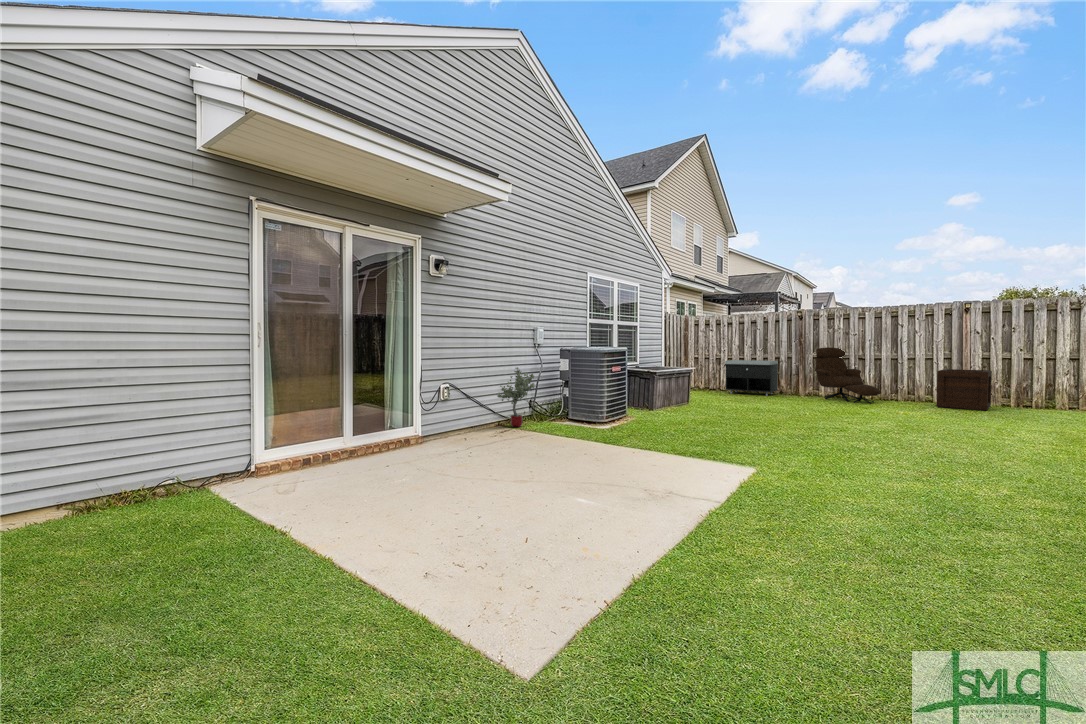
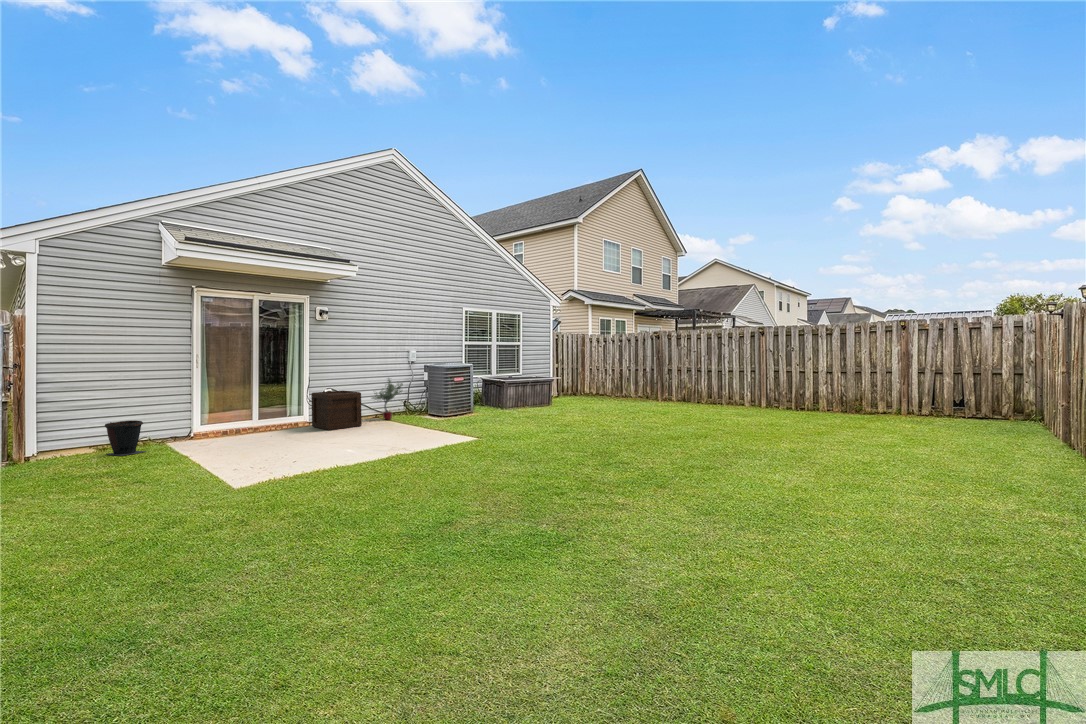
lounge chair: present [815,347,880,404] -> none [664,361,701,407]
storage bench: present [725,360,778,396] -> none [604,371,646,401]
wooden crate: present [936,369,992,411] -> present [311,390,362,430]
bucket: none [84,446,175,523] -> present [105,420,145,456]

